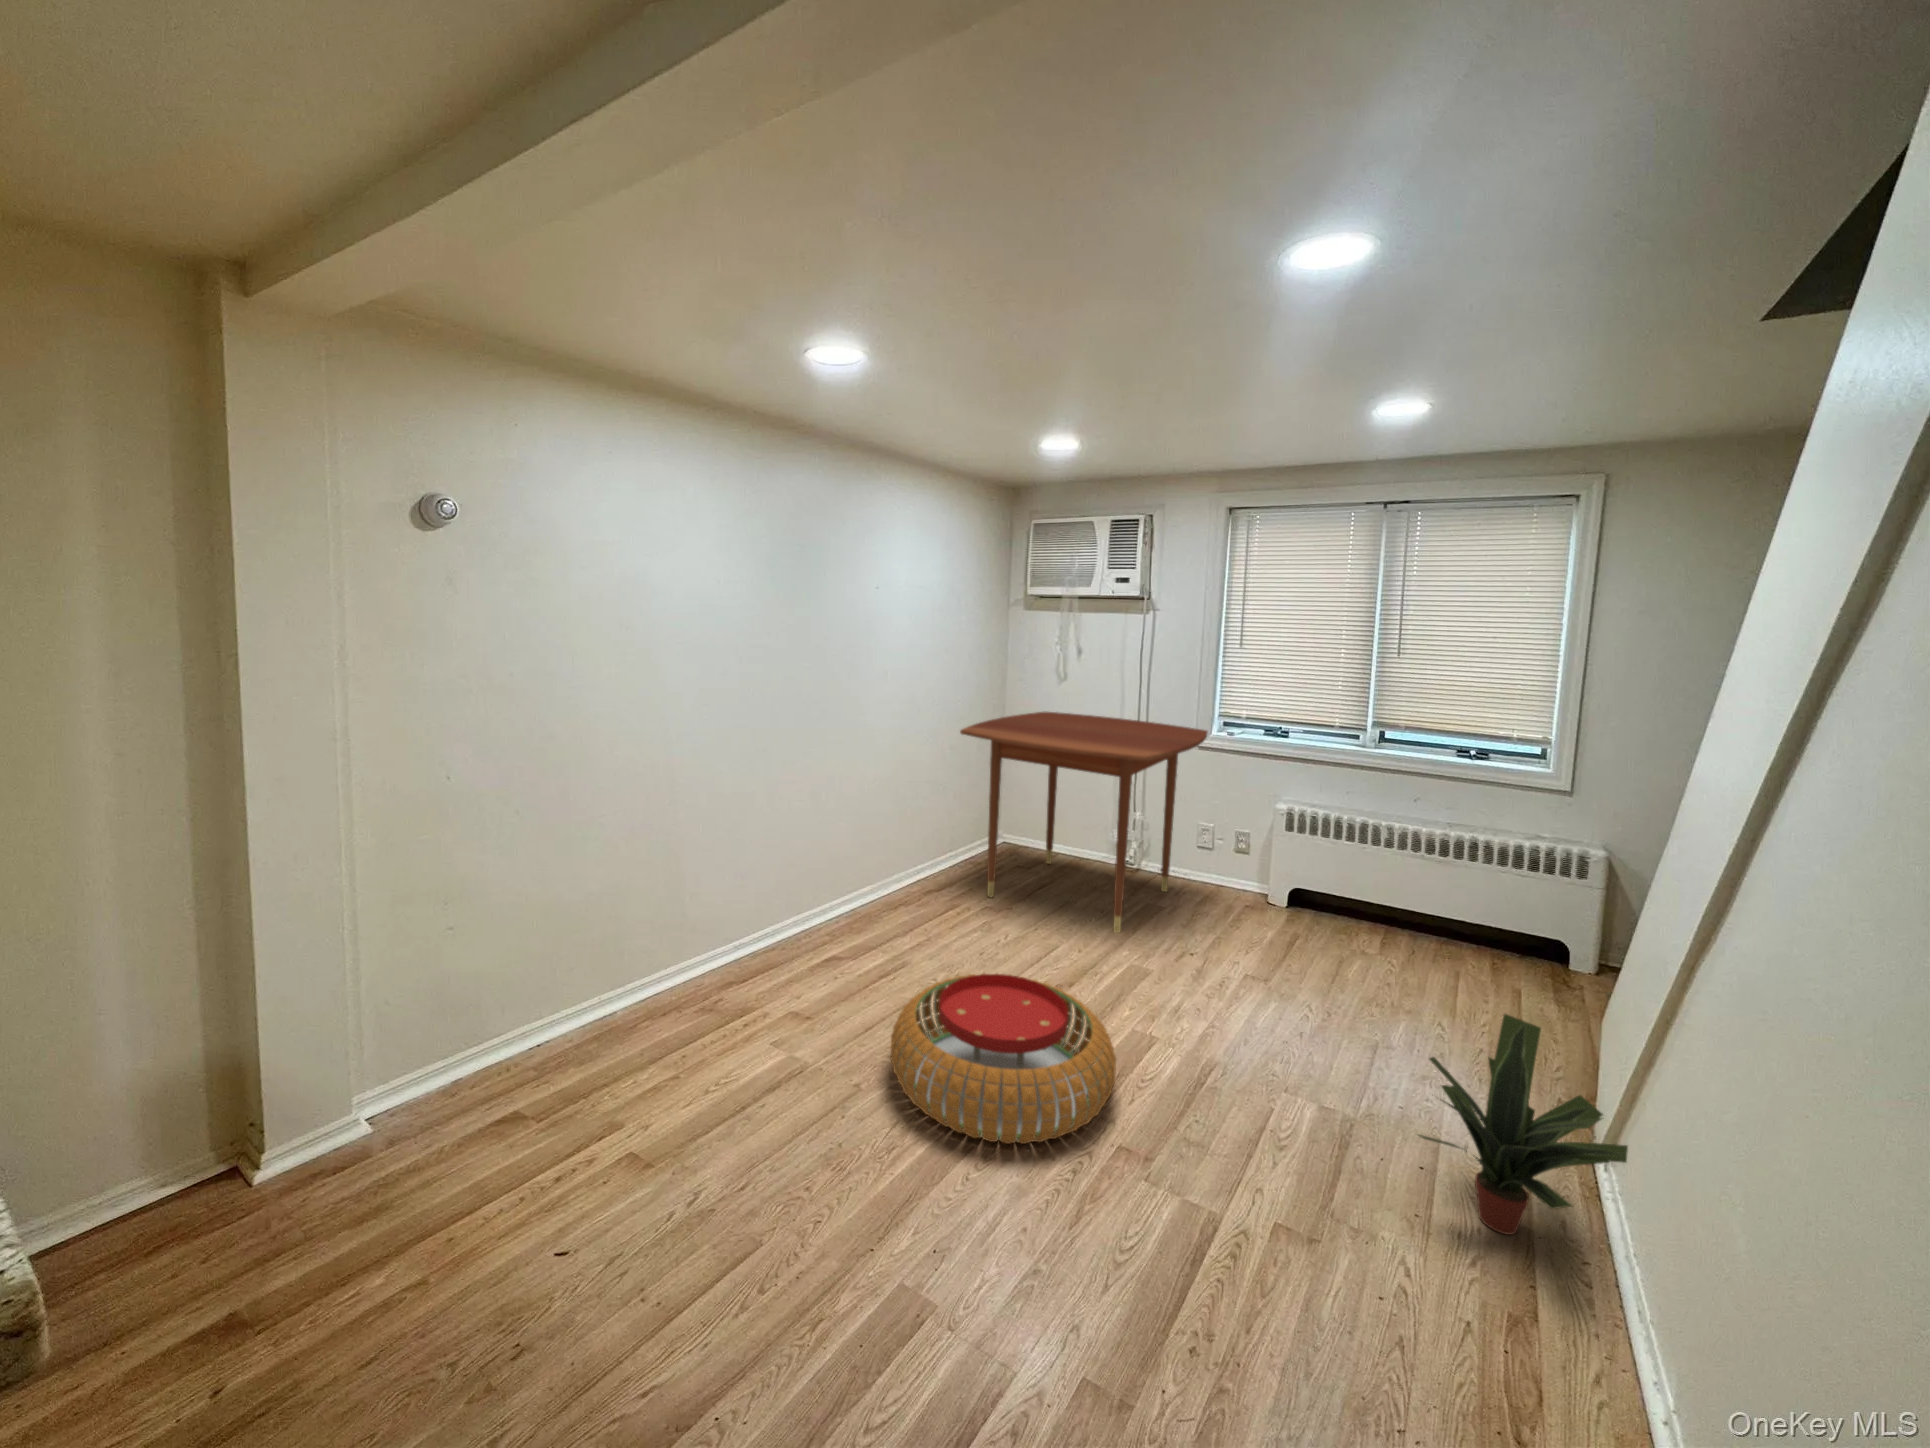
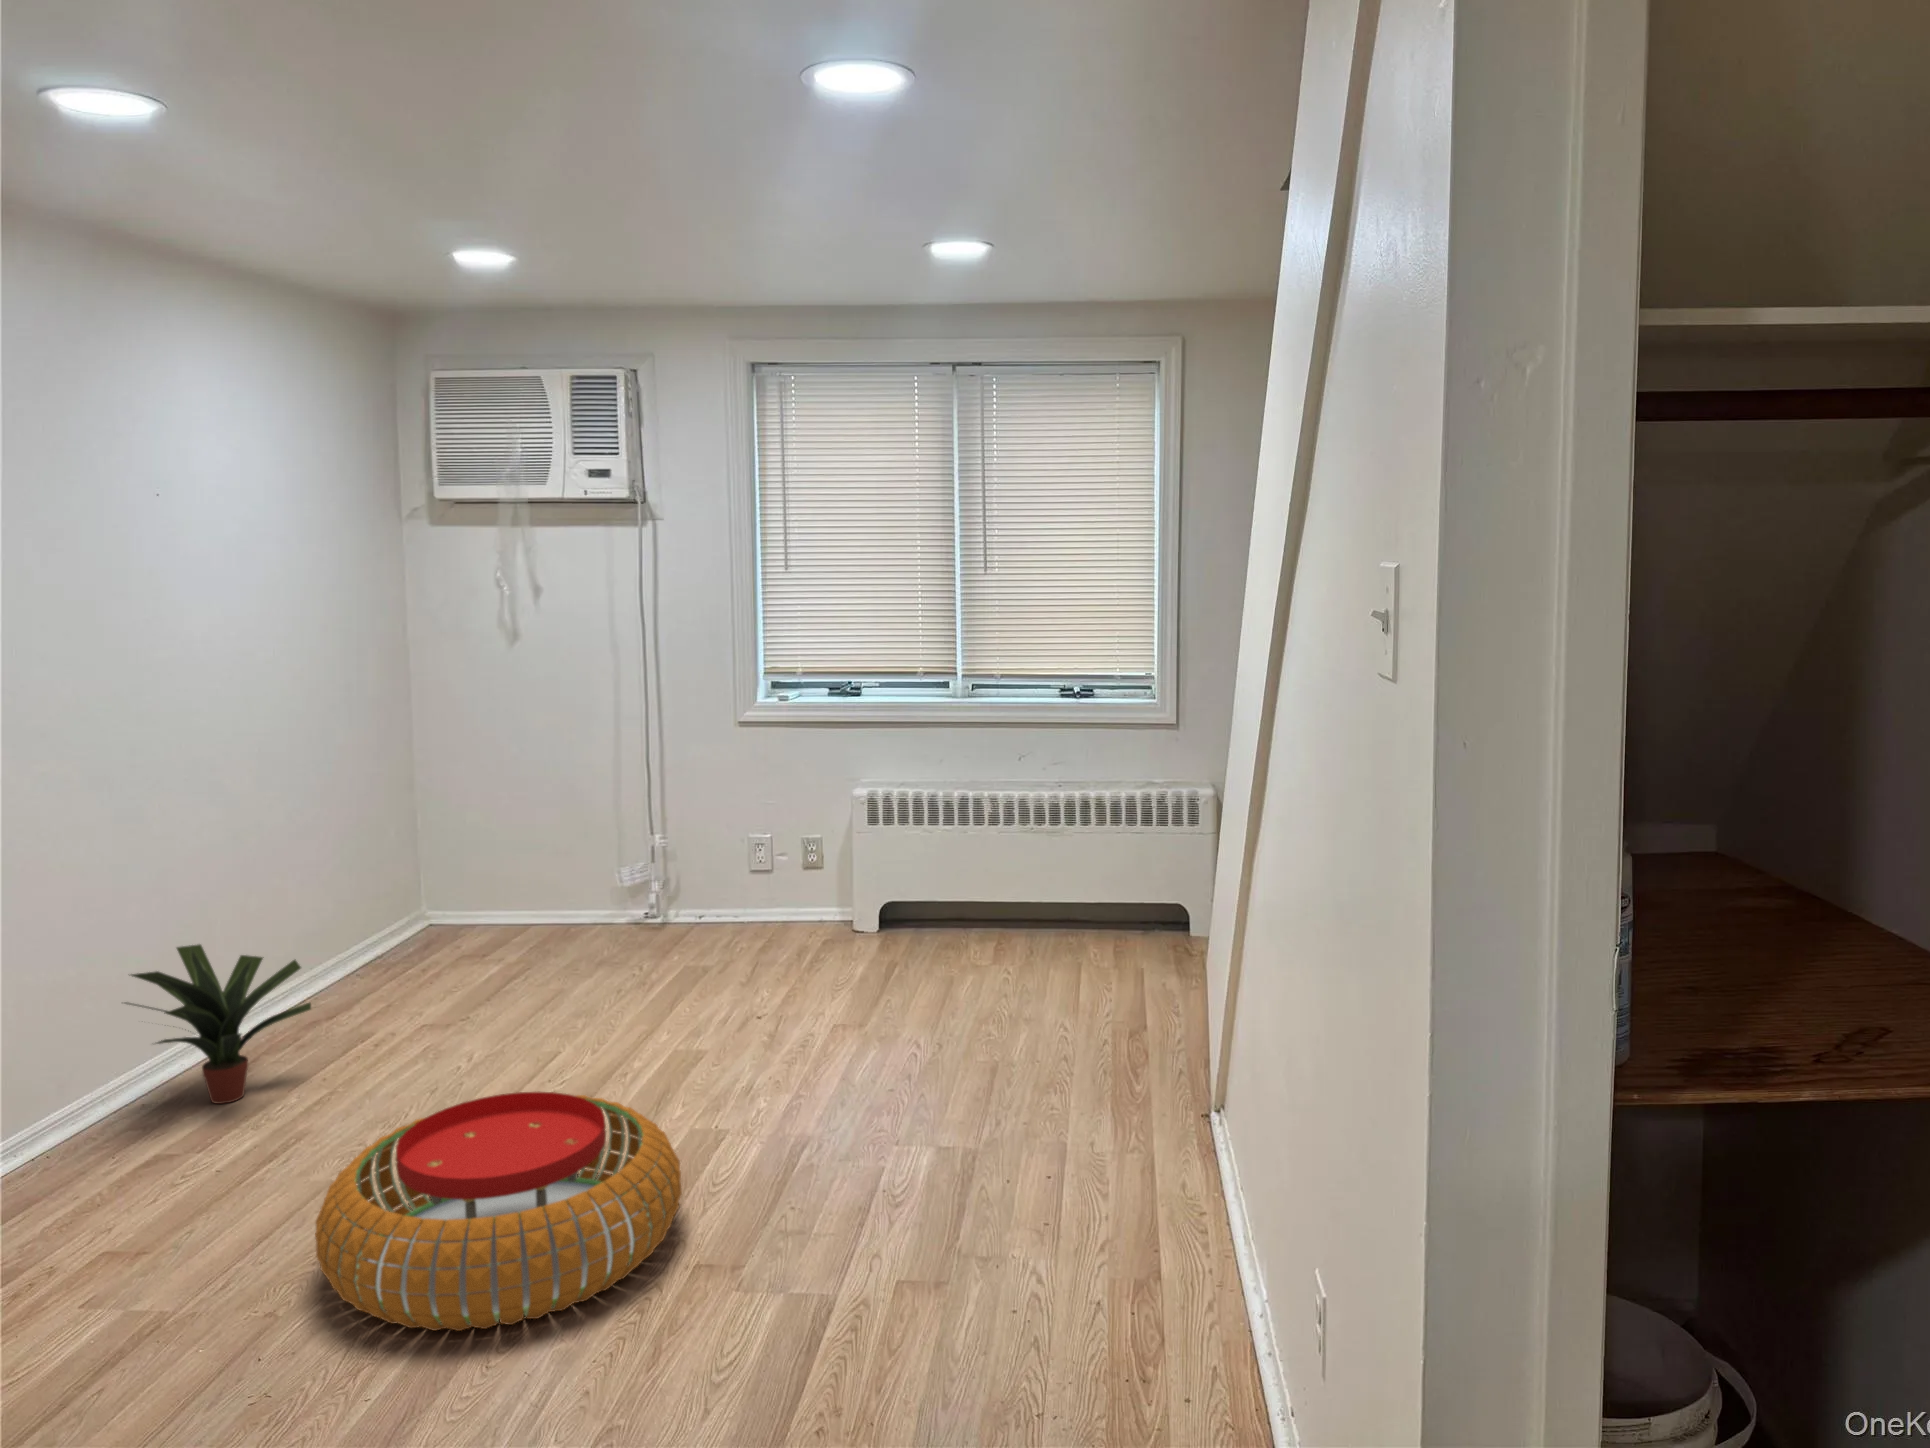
dining table: present [960,712,1207,933] -> none [346,693,751,1019]
potted plant: present [1419,1014,1628,1235] -> present [125,944,311,1104]

